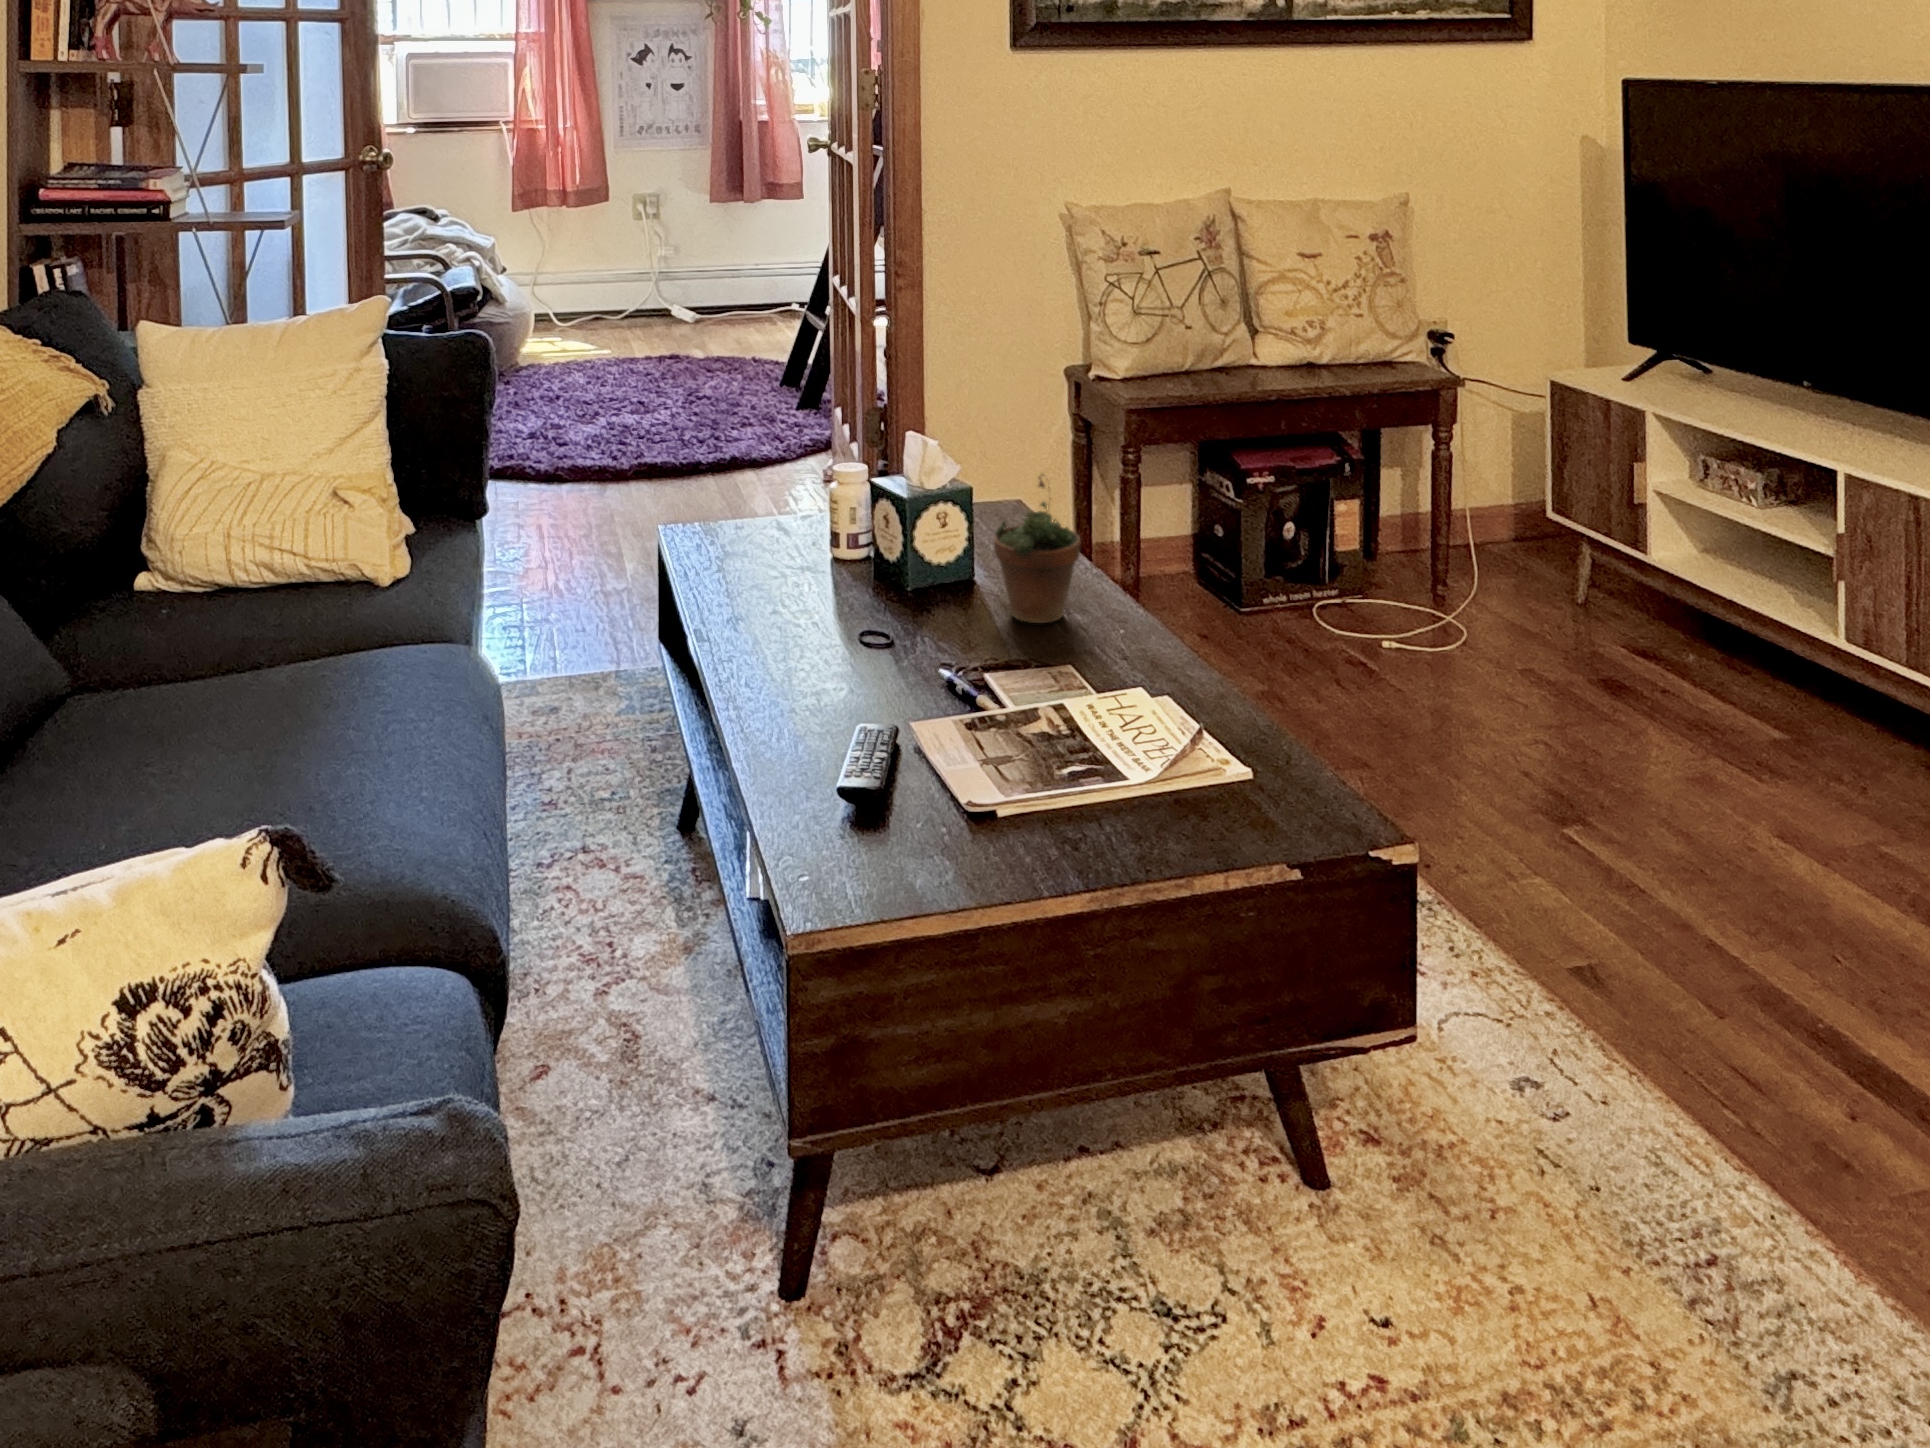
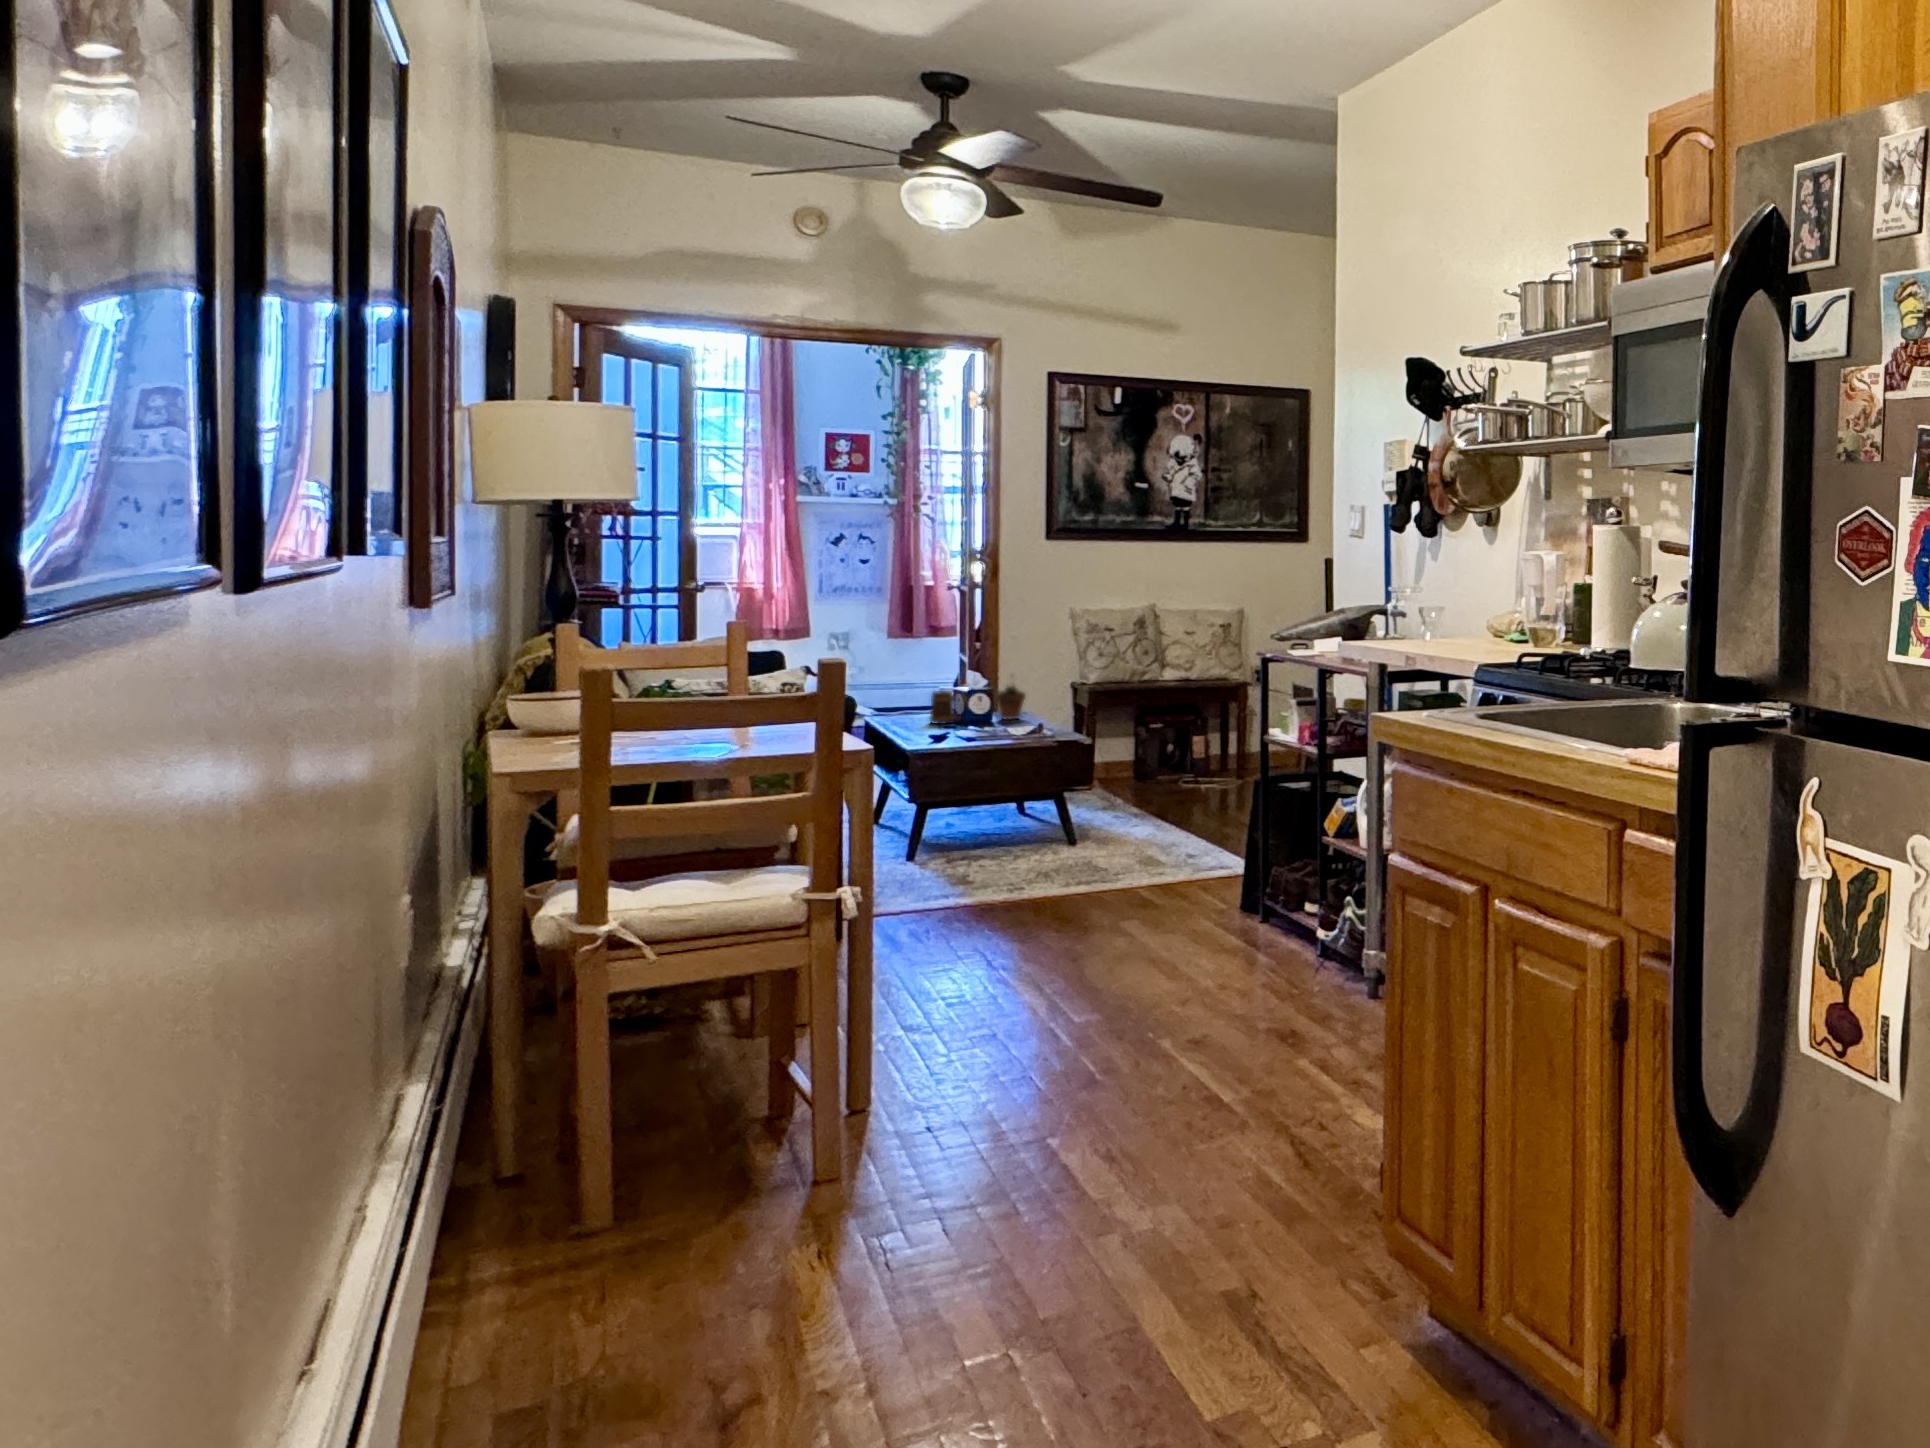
mug: none [818,526,919,642] -> present [930,691,966,724]

